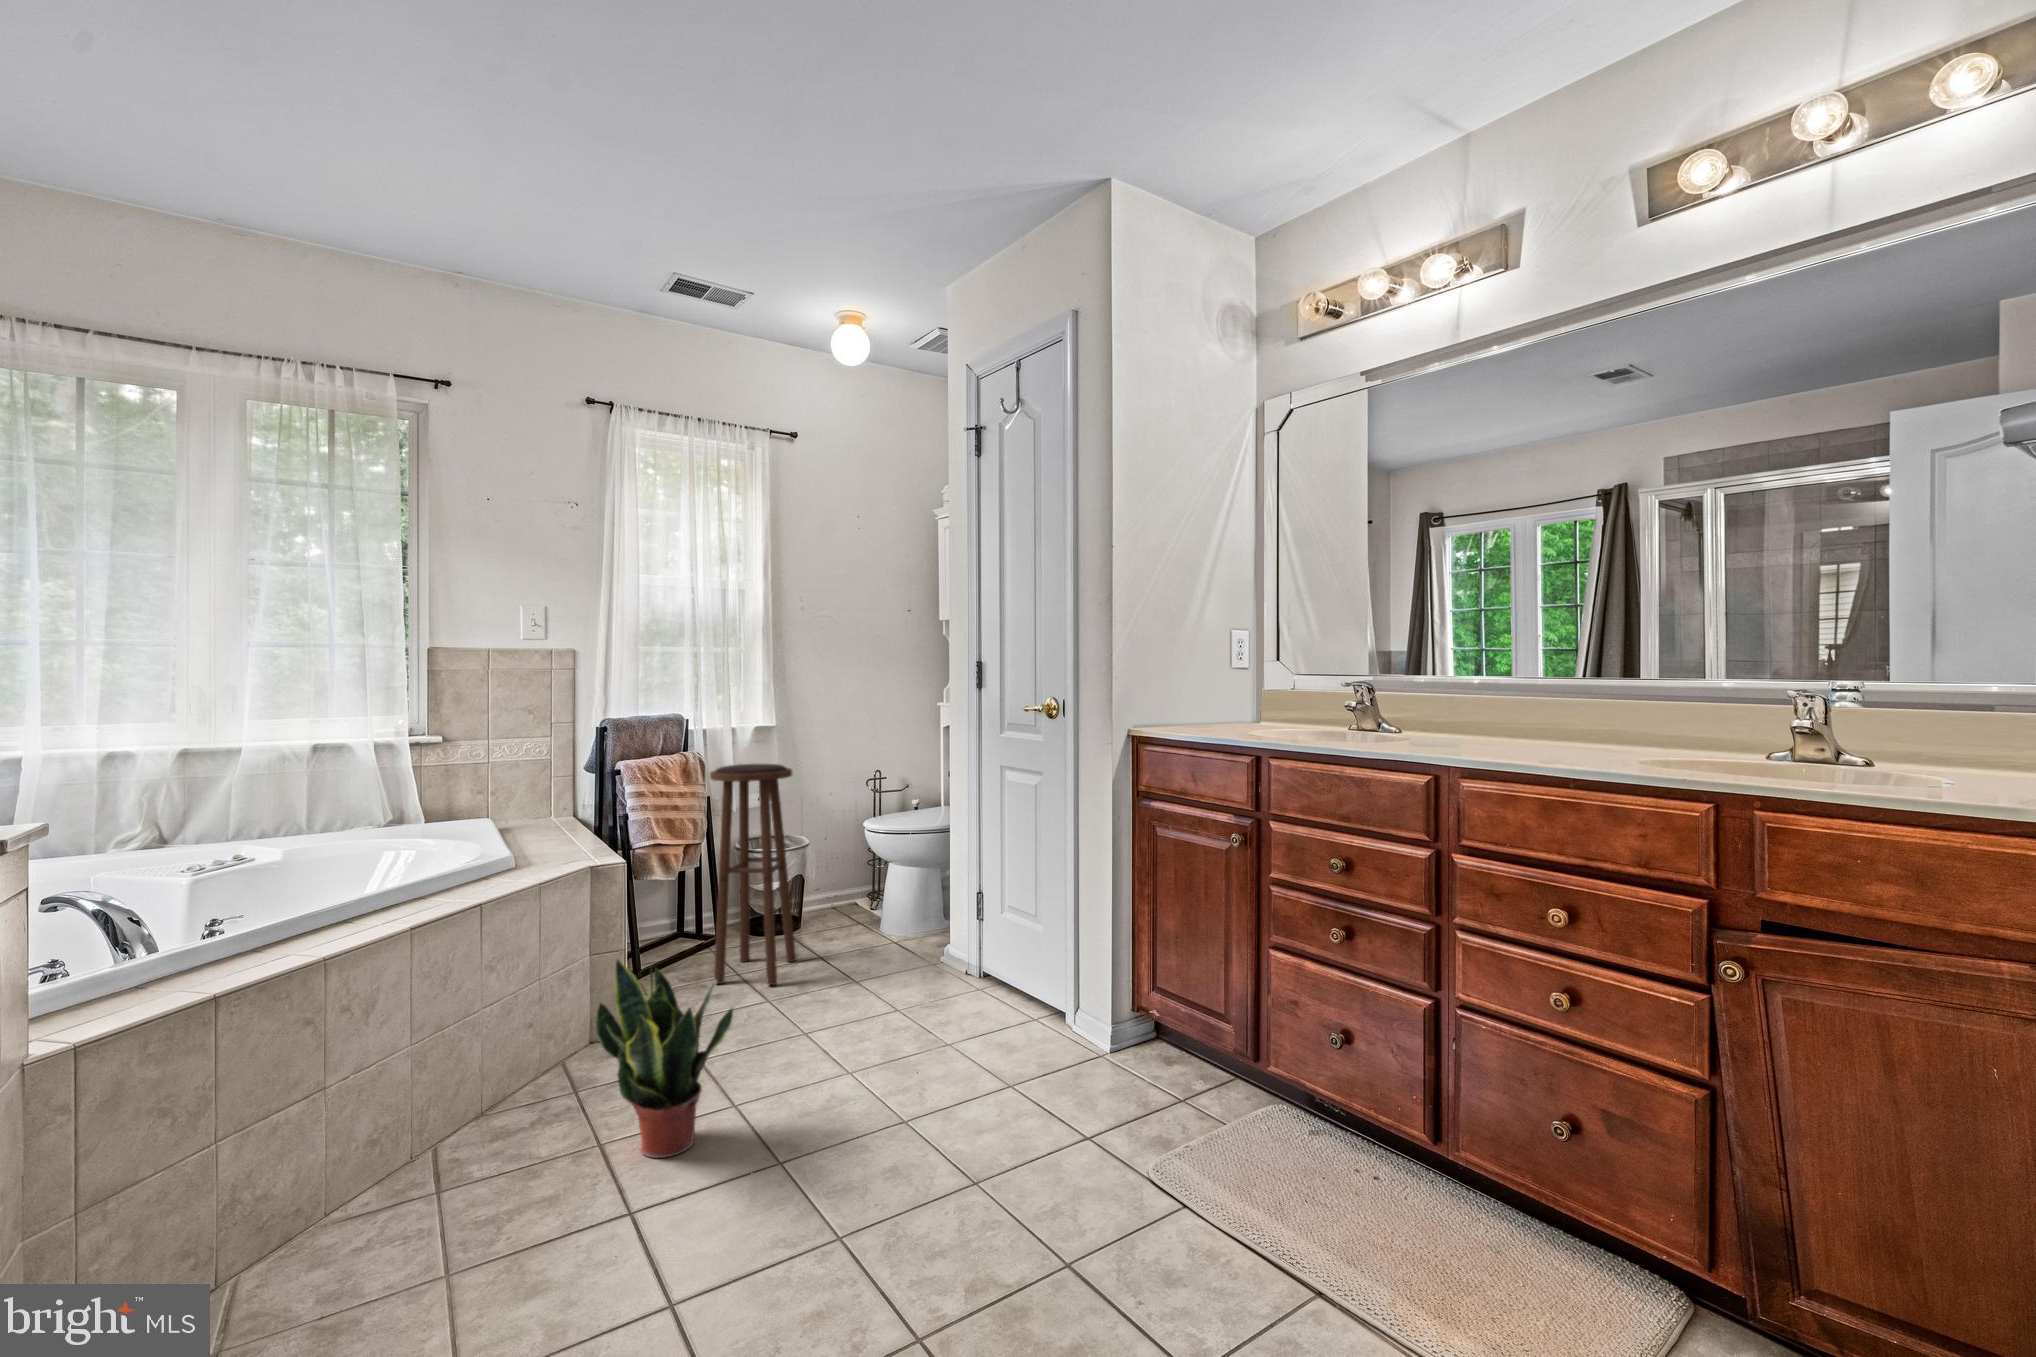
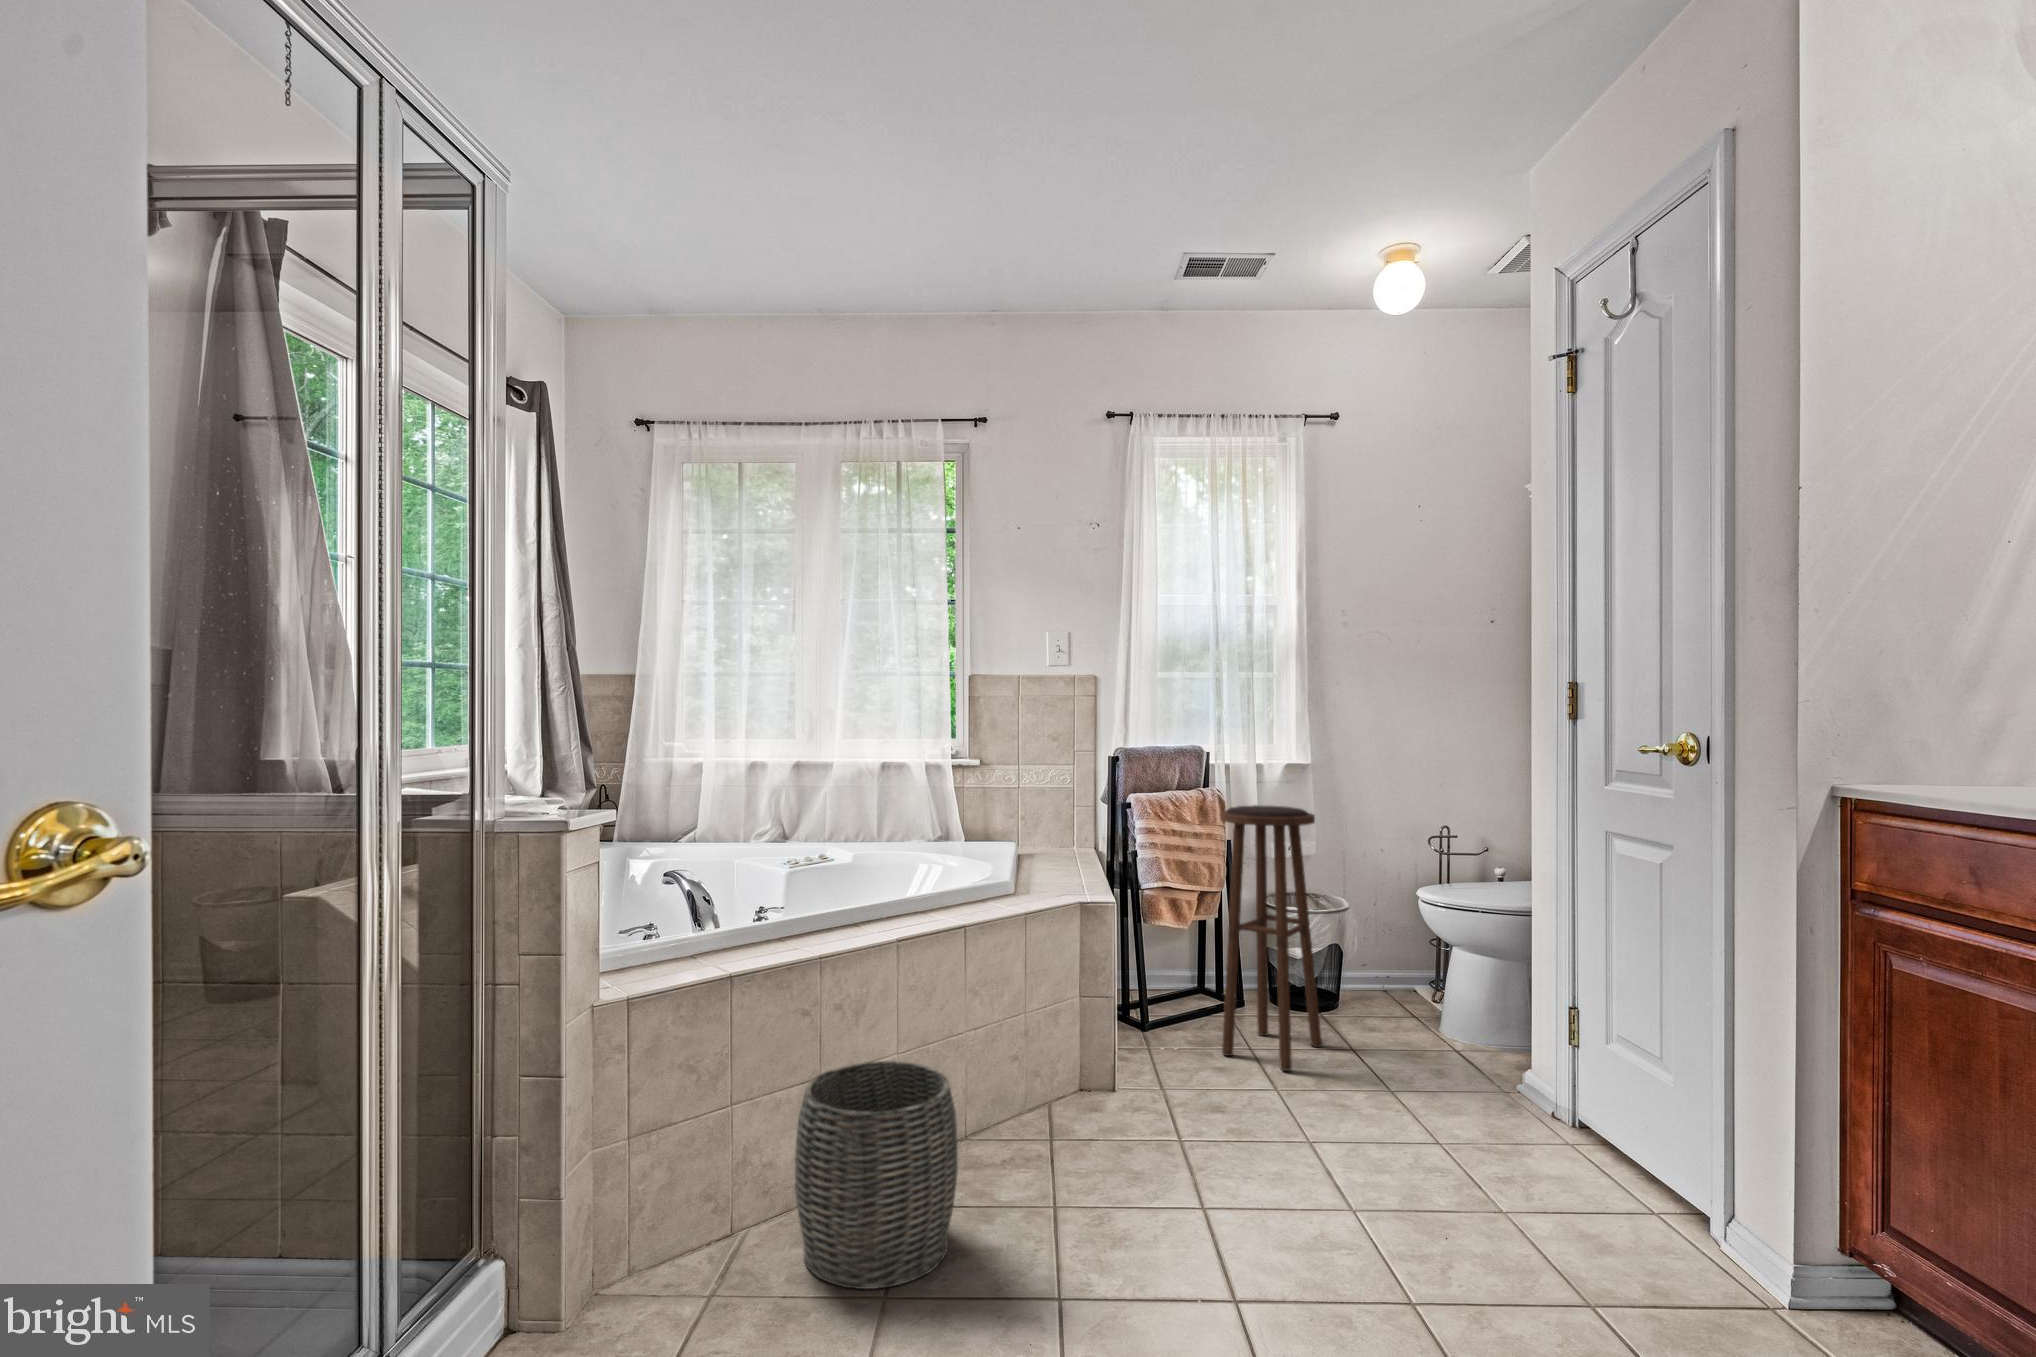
potted plant: present [596,960,734,1158] -> none [1051,1007,1195,1246]
woven basket: none [314,1045,509,1283] -> present [795,1061,958,1289]

